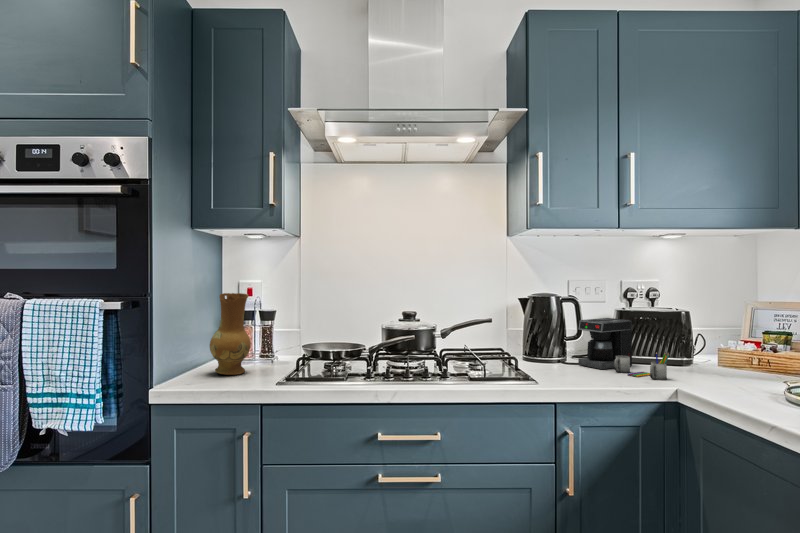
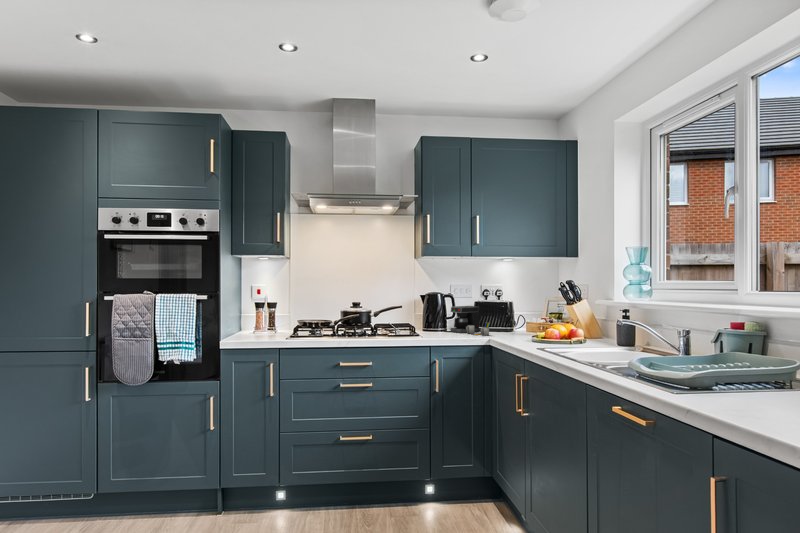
ceramic jug: present [210,293,251,375] -> none [246,291,268,336]

